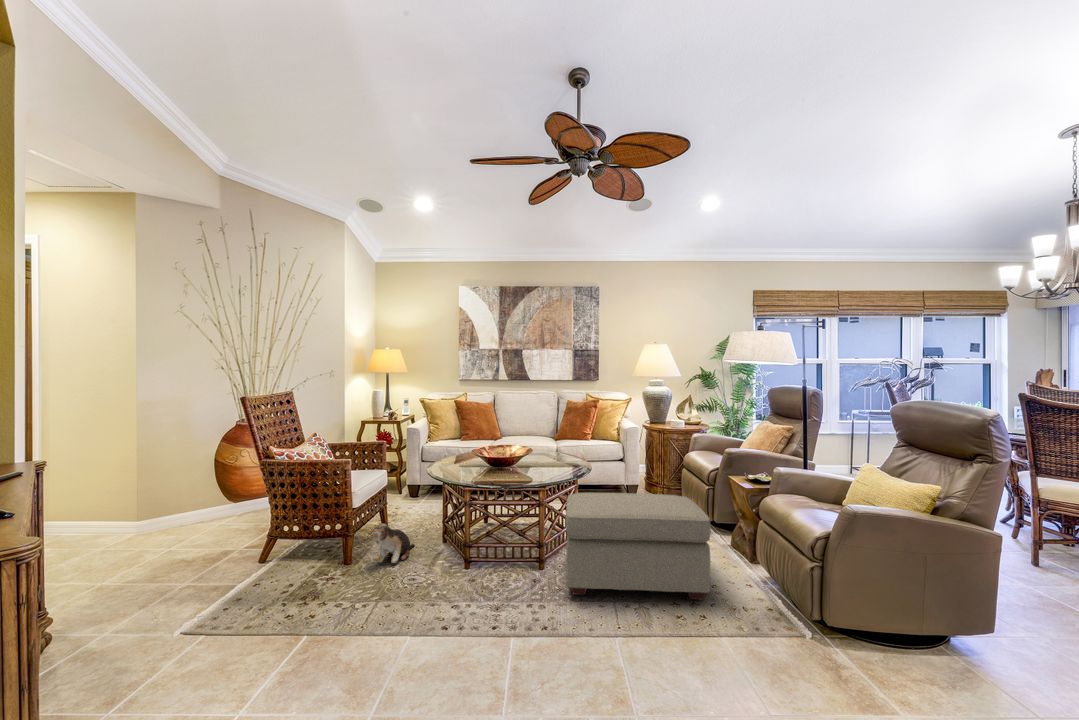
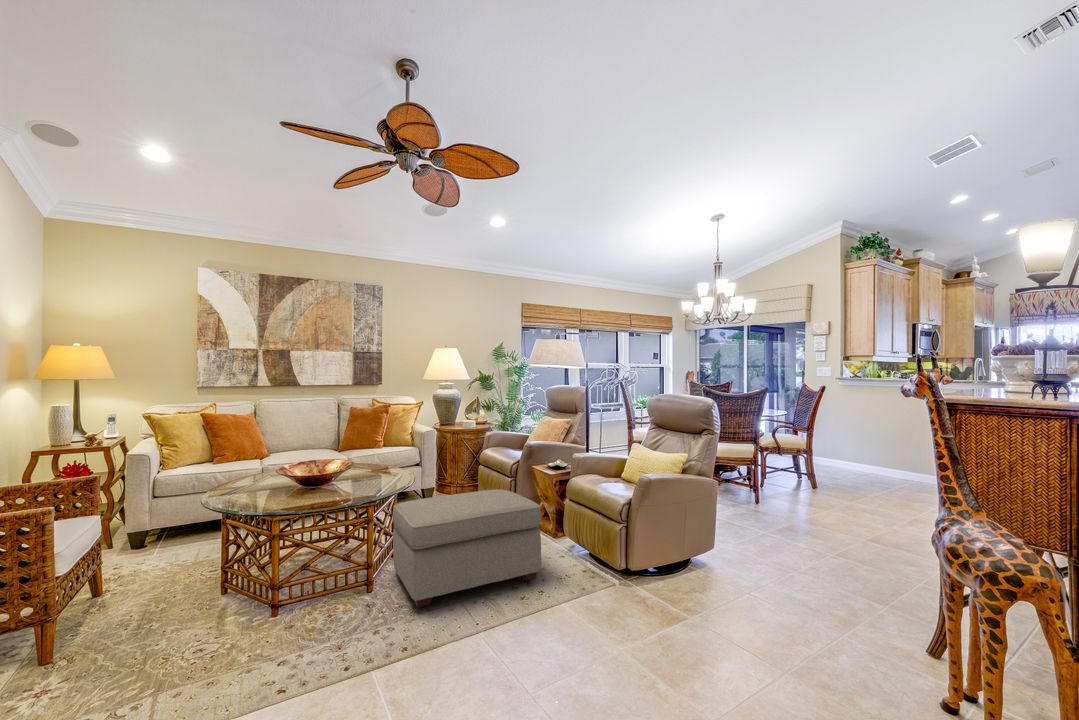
plush toy: present [368,523,415,563] -> none [119,586,182,642]

